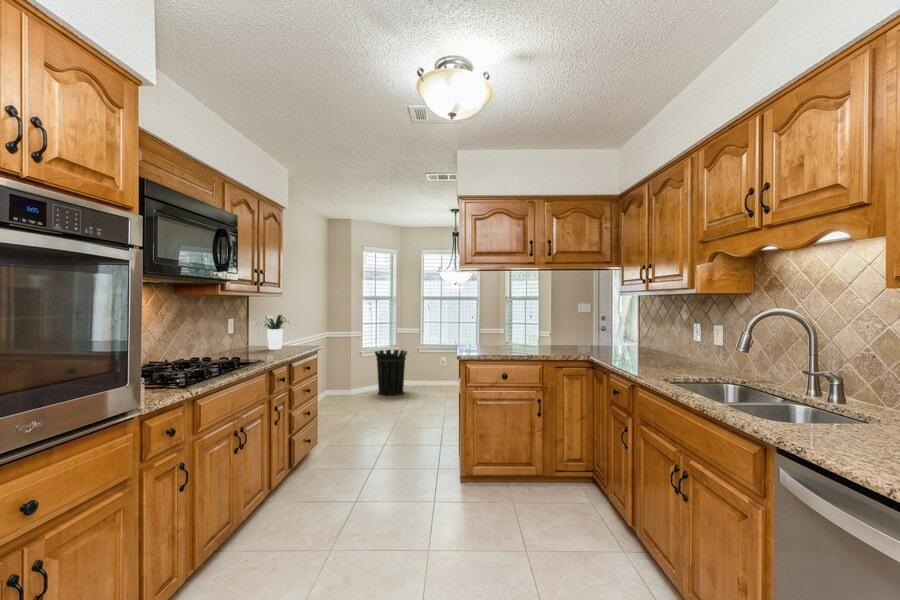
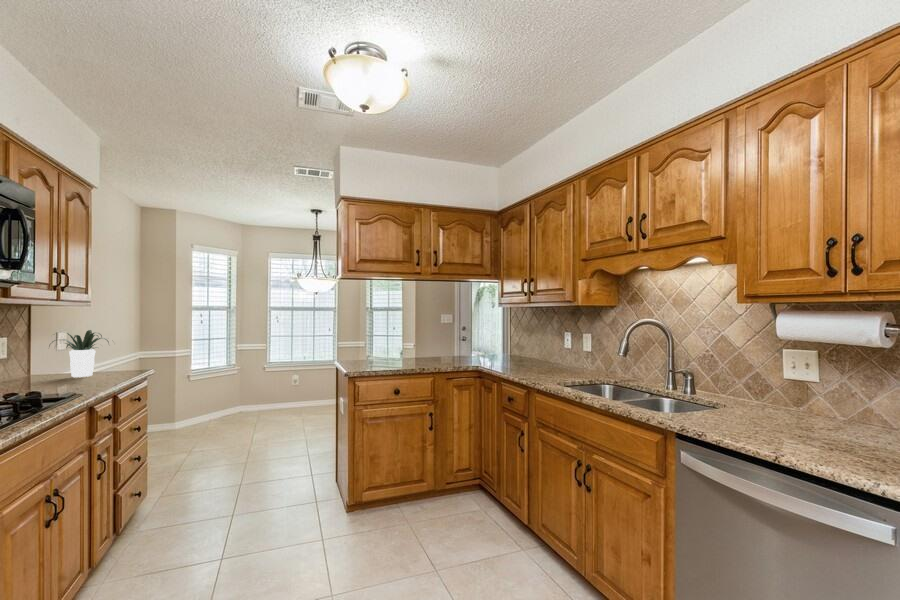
waste bin: present [375,350,407,395] -> none [207,370,251,425]

